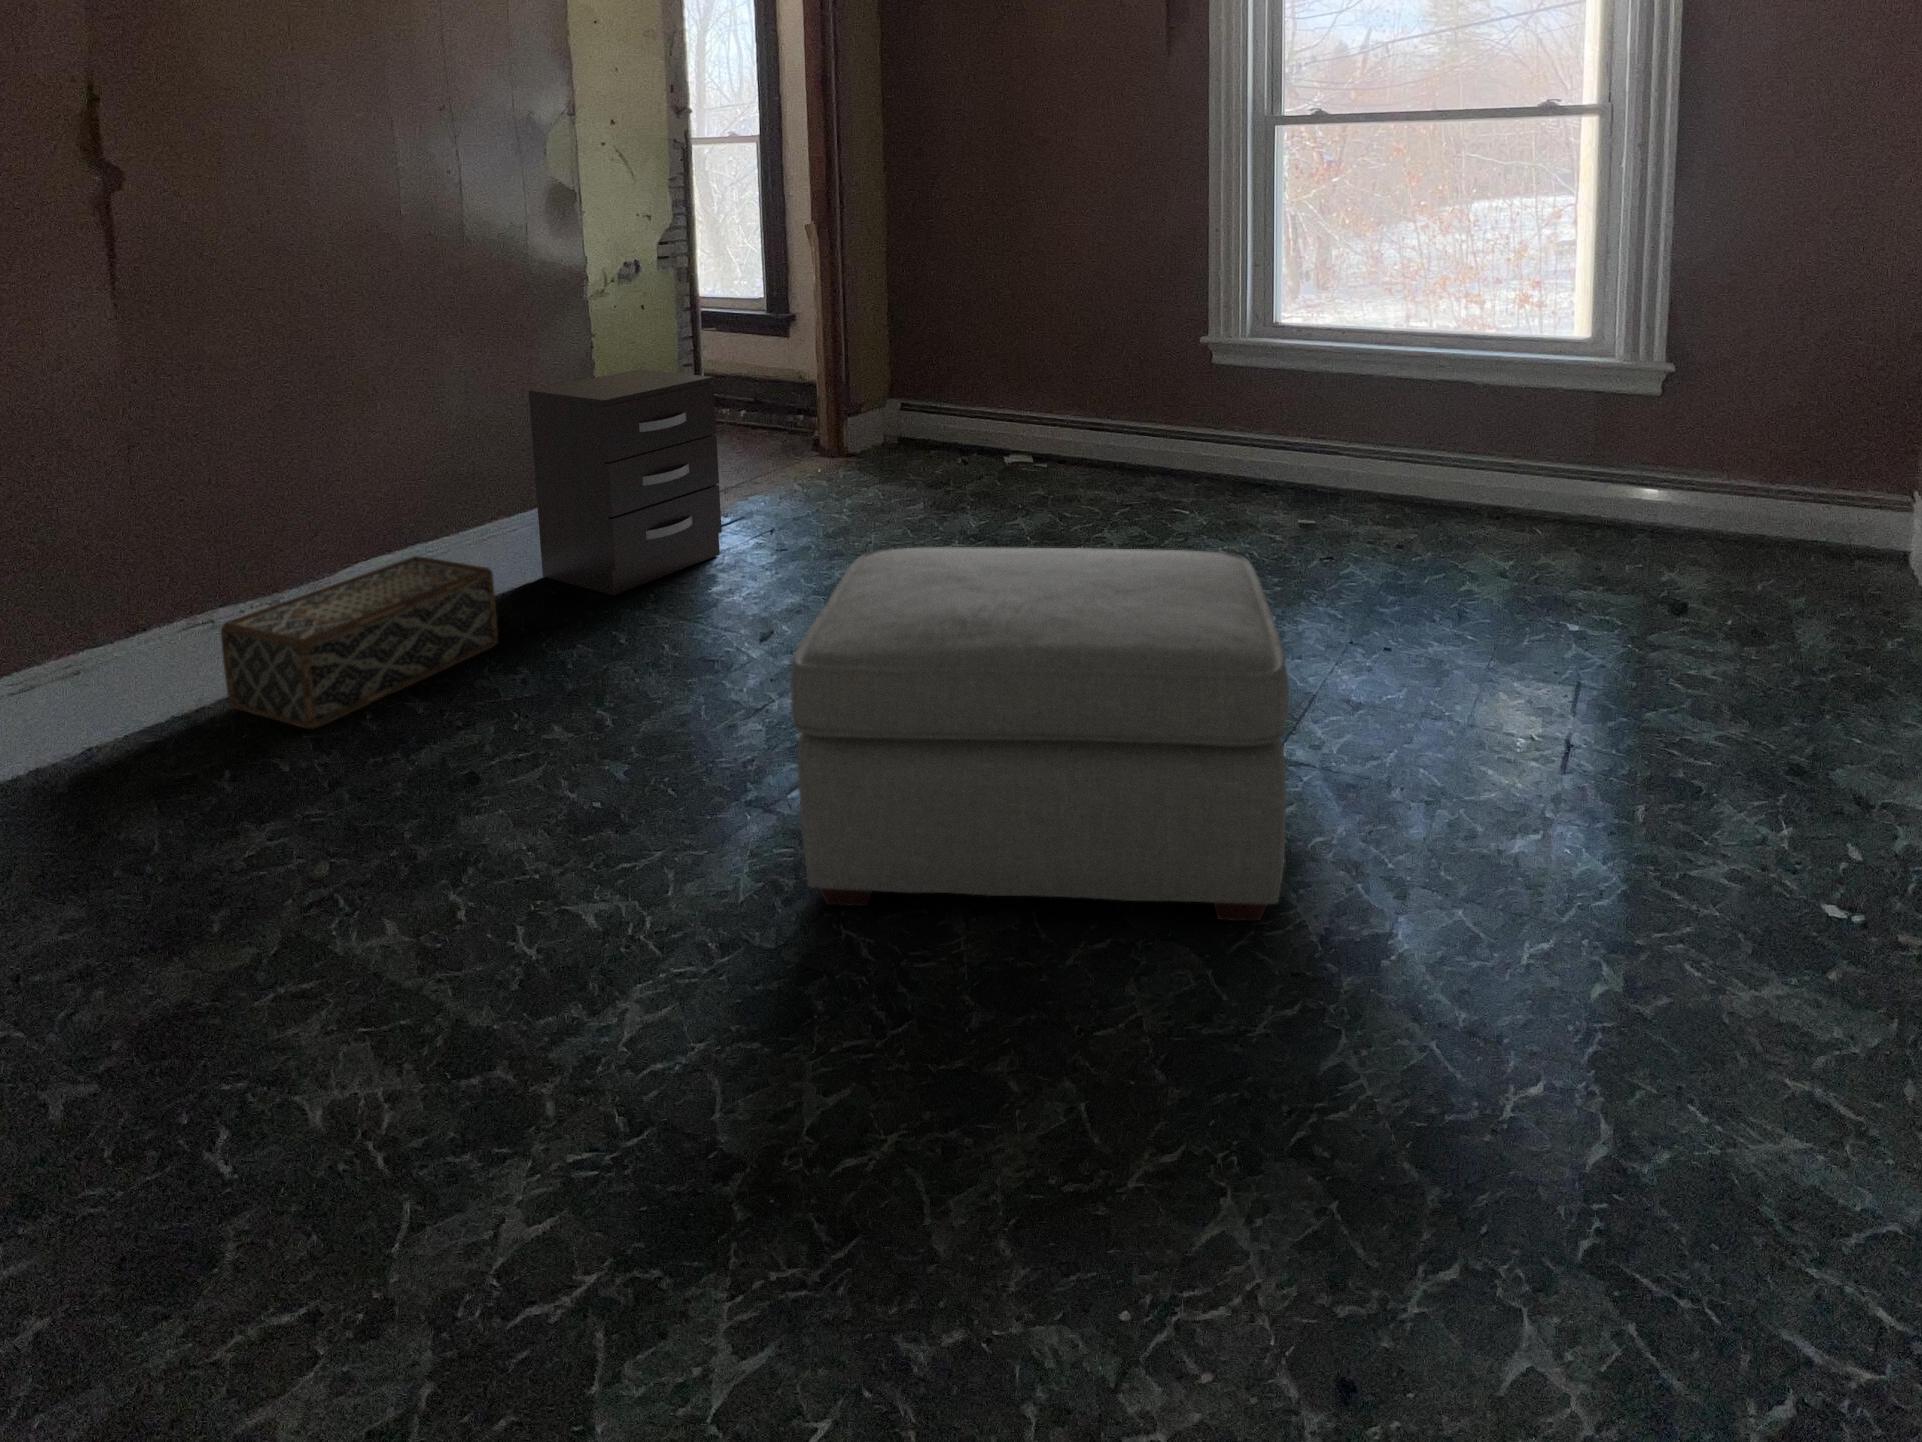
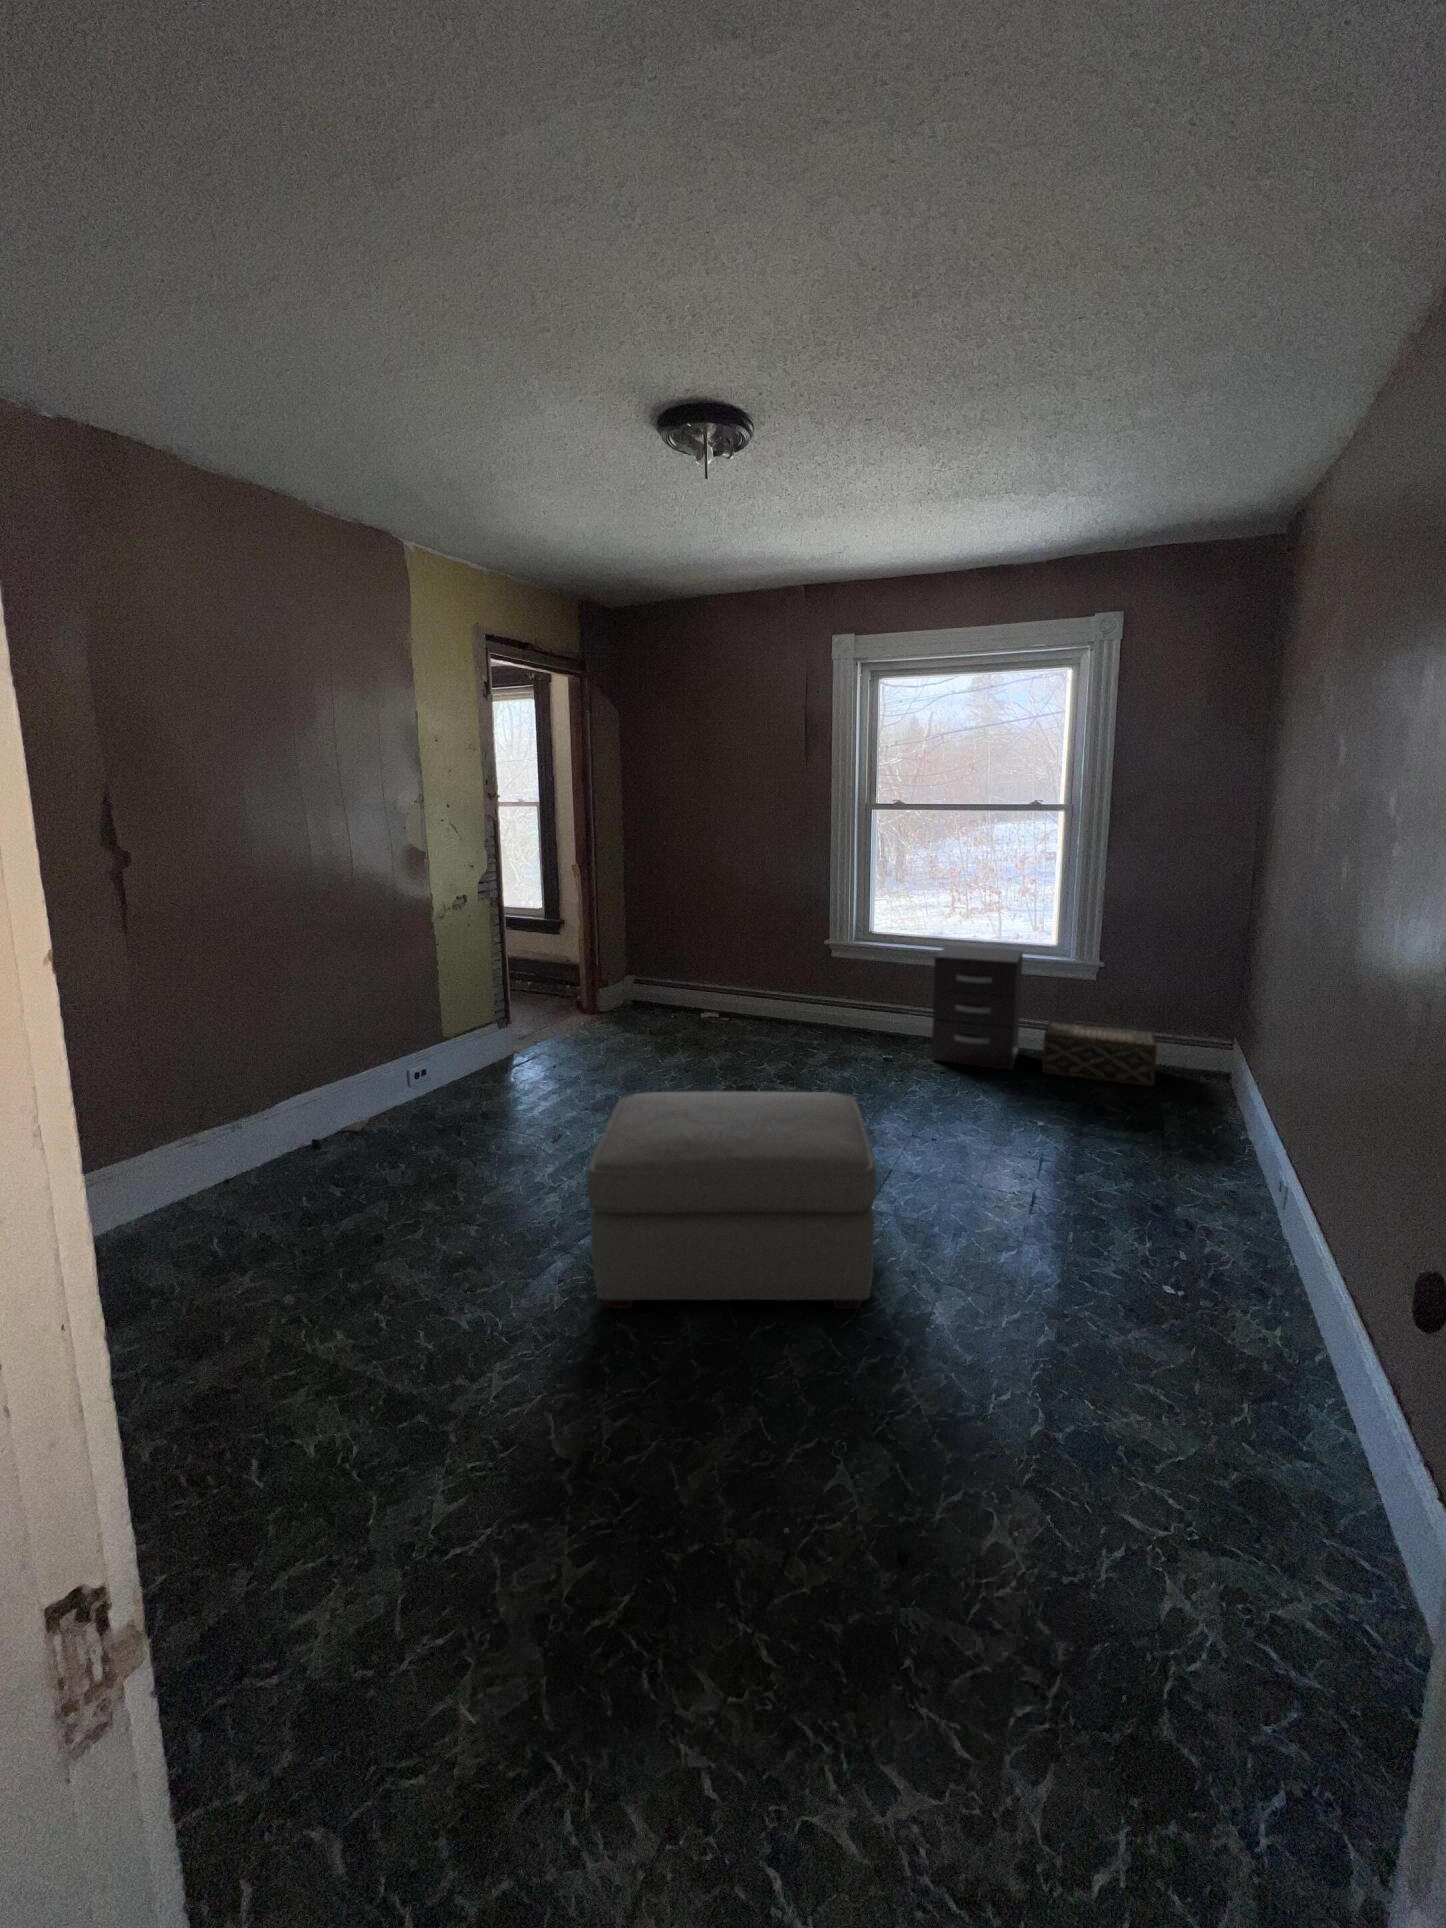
dresser: present [529,369,722,595] -> present [932,945,1023,1070]
woven basket: present [221,556,498,729] -> present [1042,1020,1157,1086]

